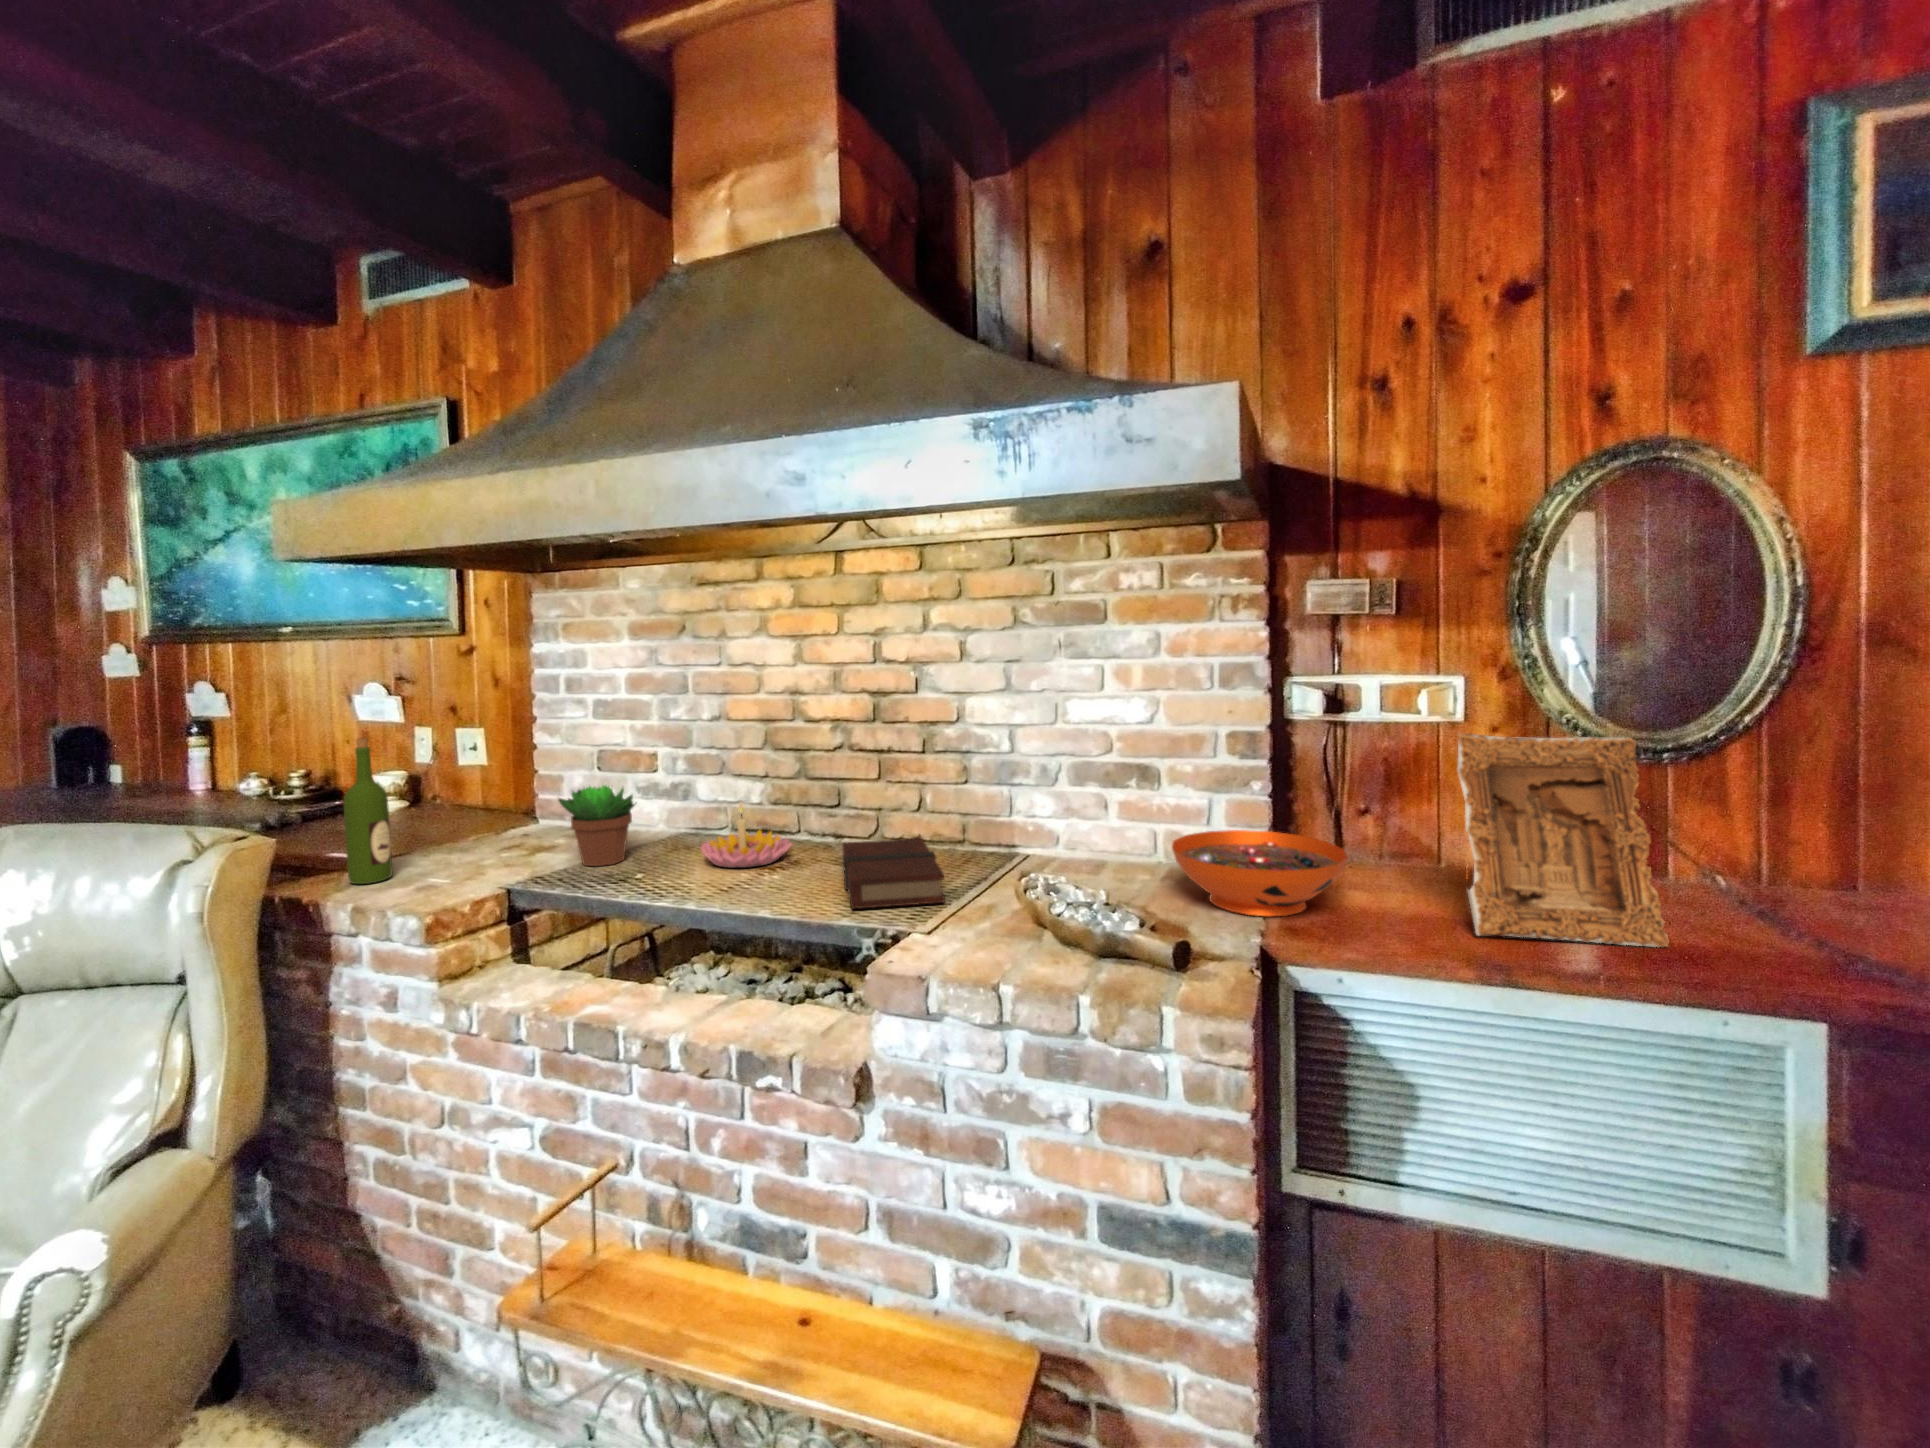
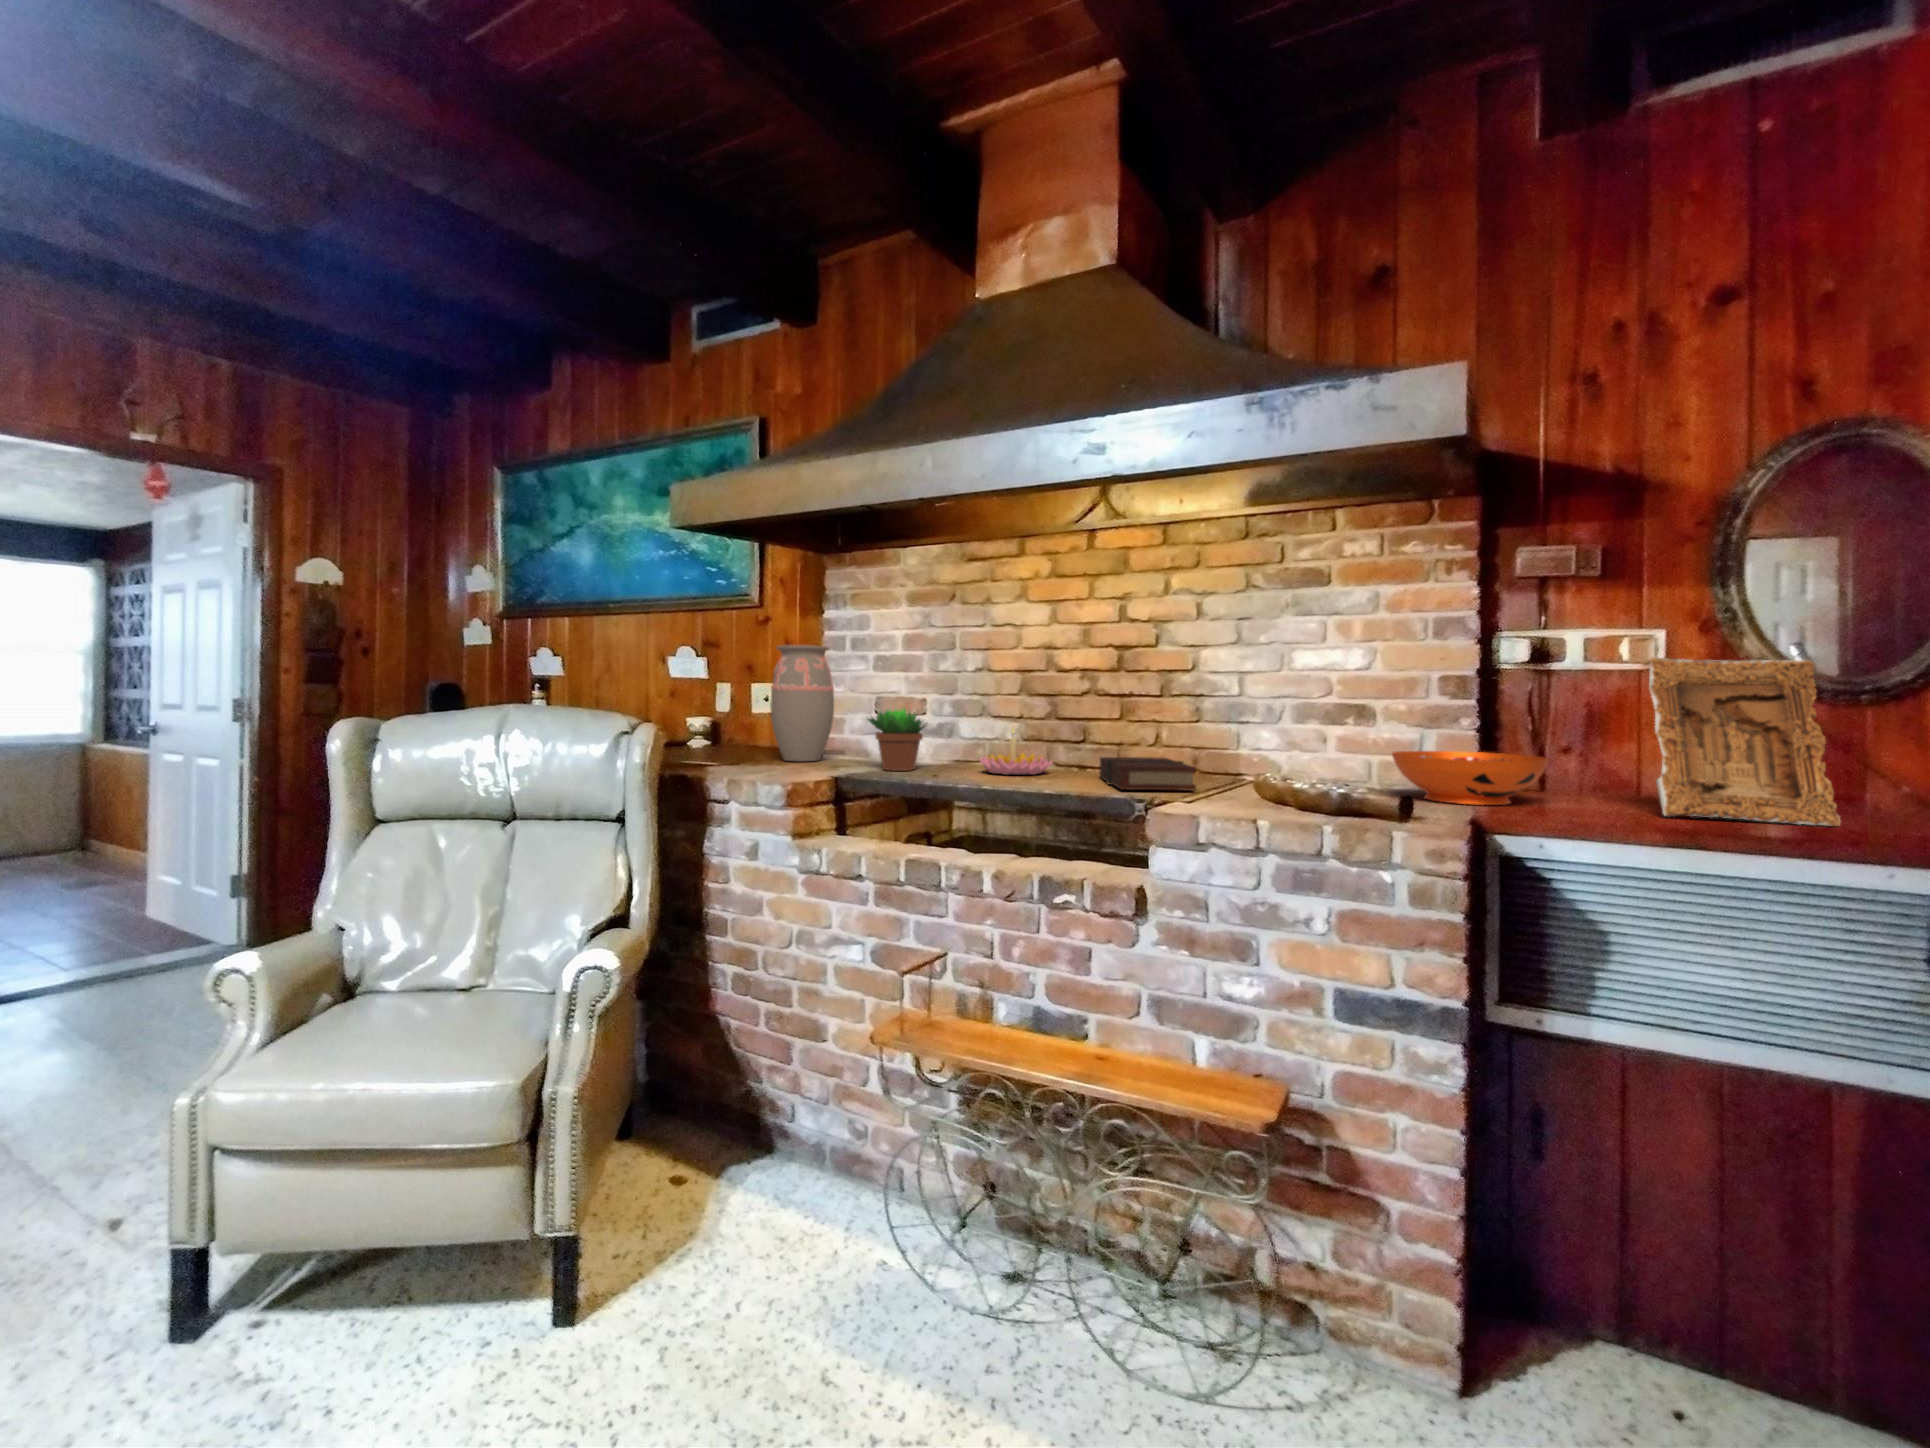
decorative vase: none [448,698,536,846] -> present [770,645,834,761]
wine bottle: present [344,738,392,884] -> none [714,661,743,771]

